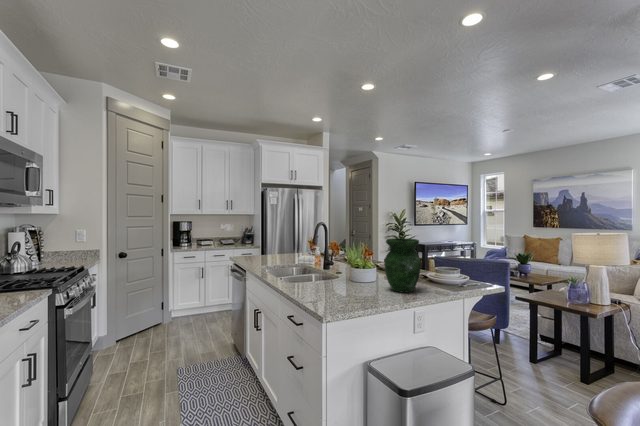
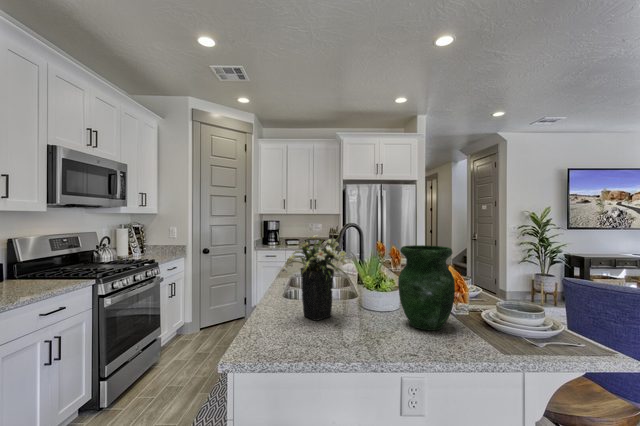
flower arrangement: none [312,231,363,296] -> present [282,233,353,321]

